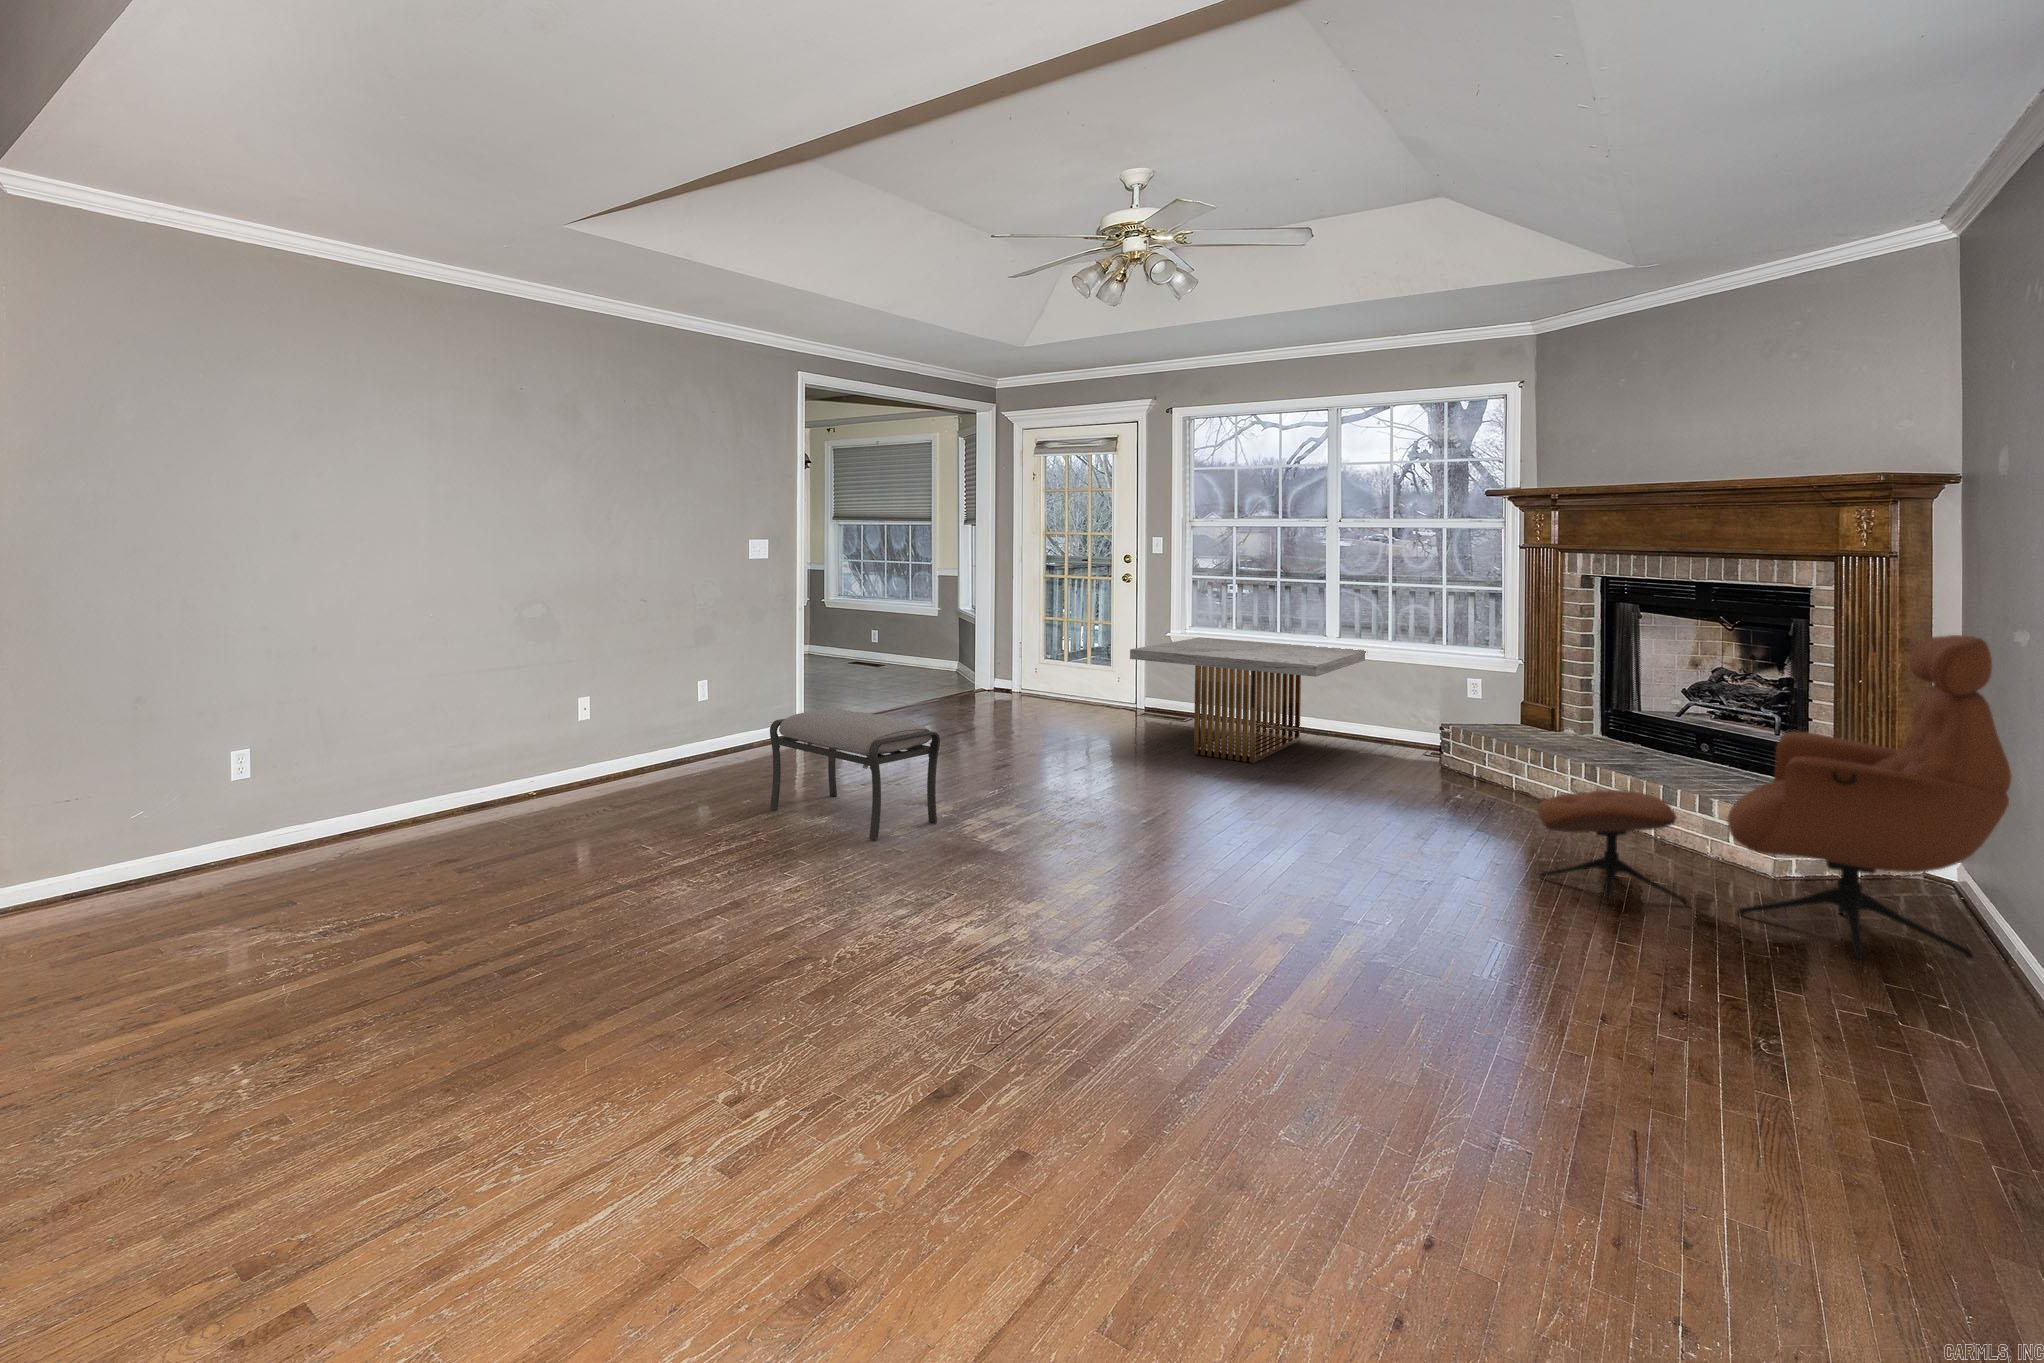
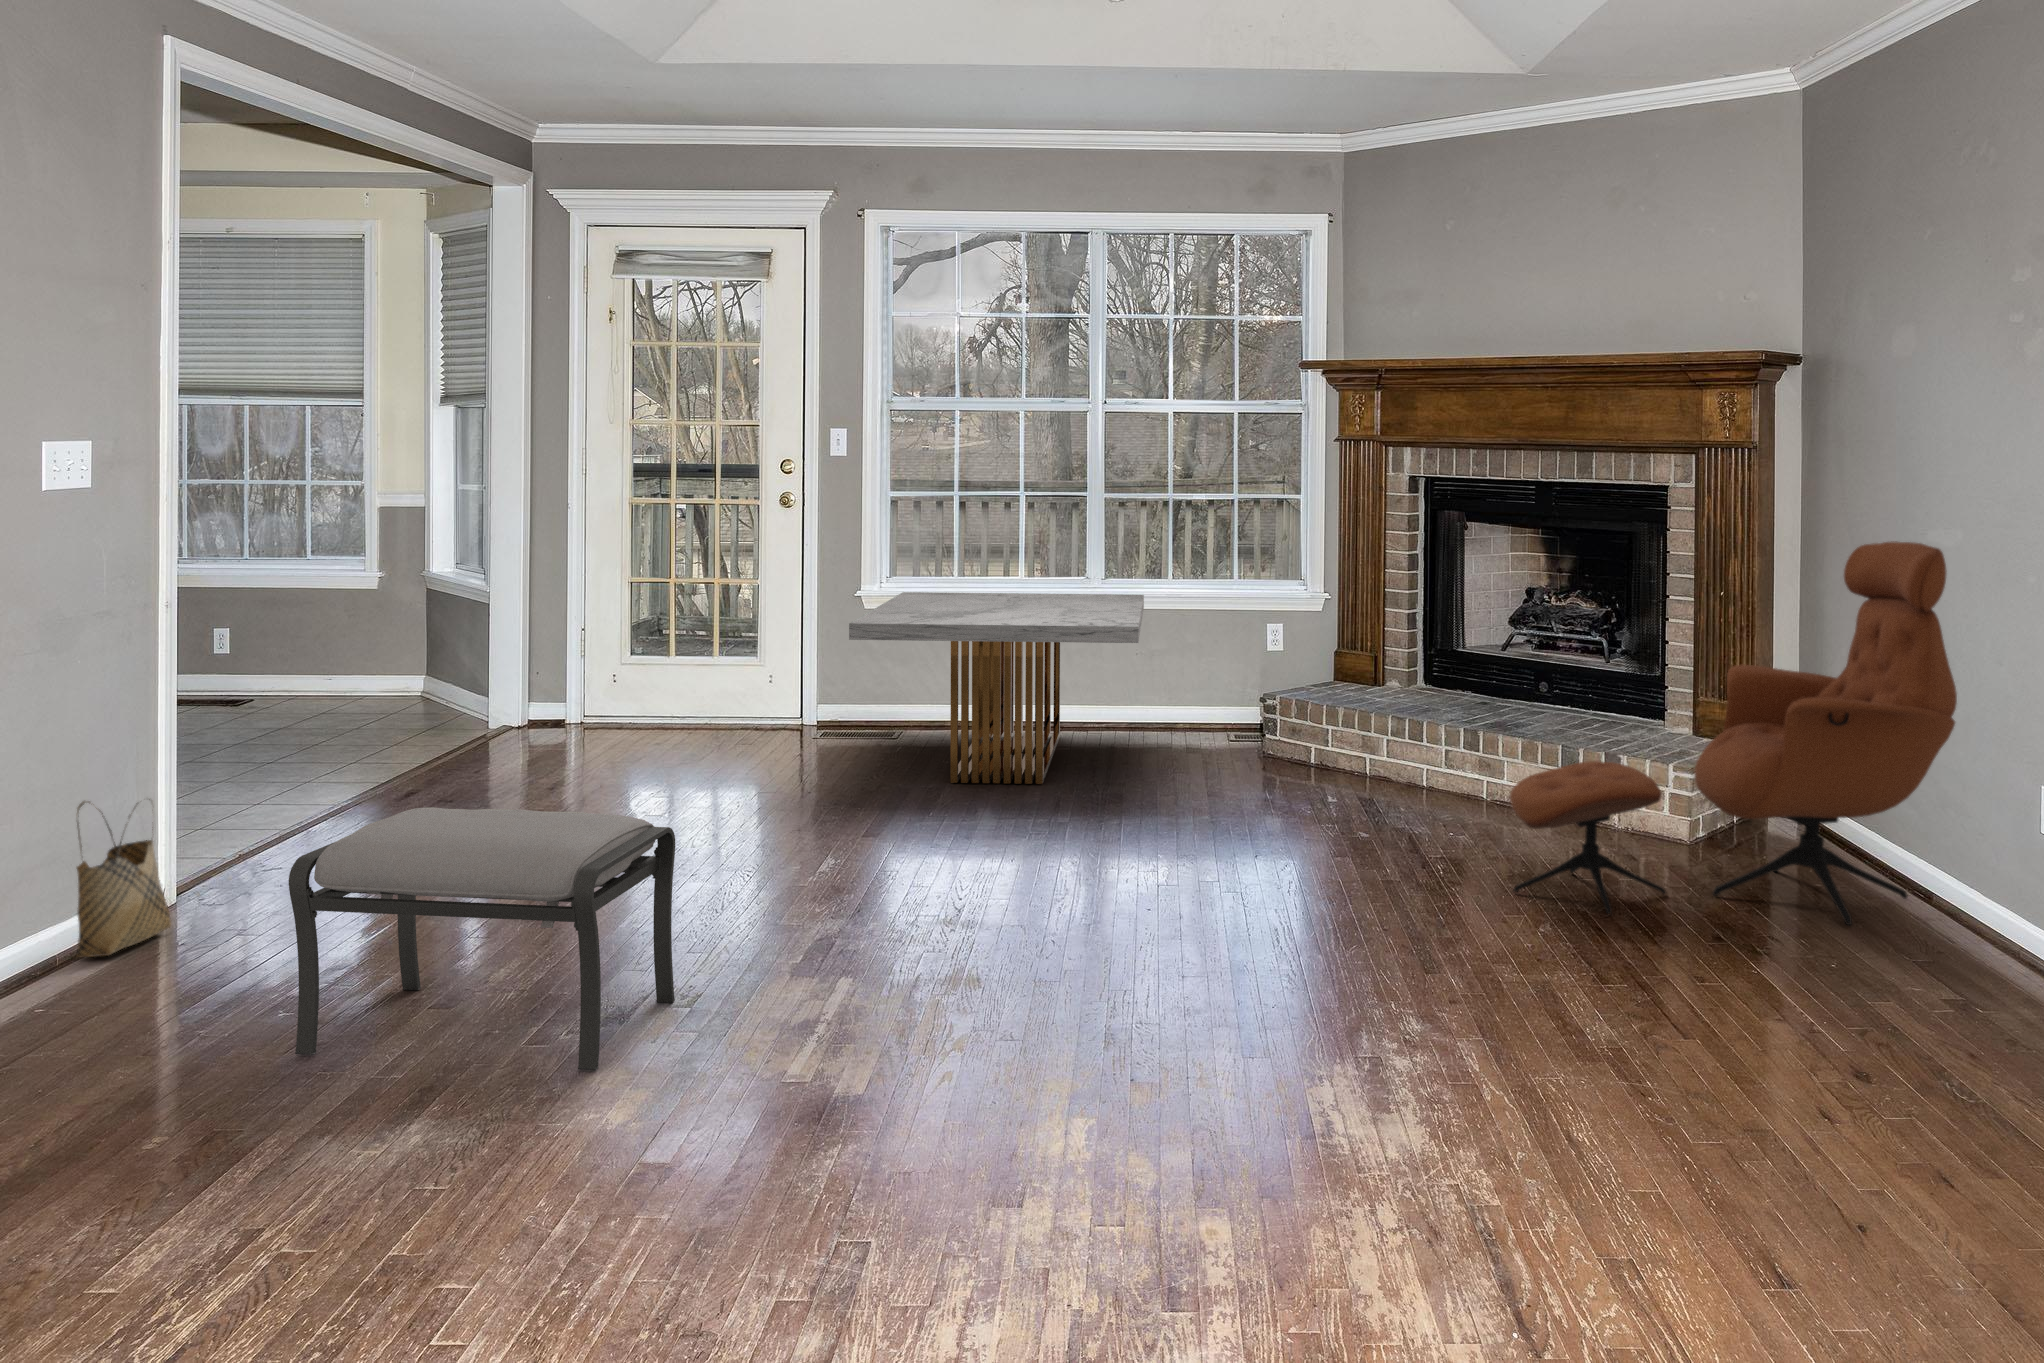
woven basket: none [725,693,765,762] -> present [76,799,171,957]

